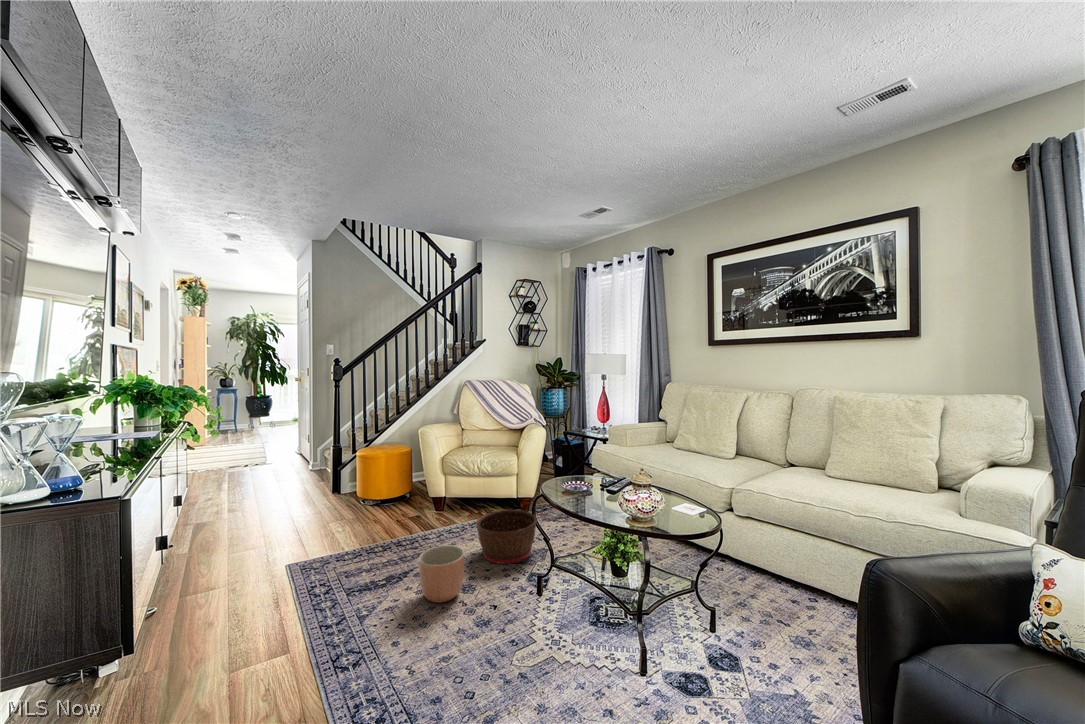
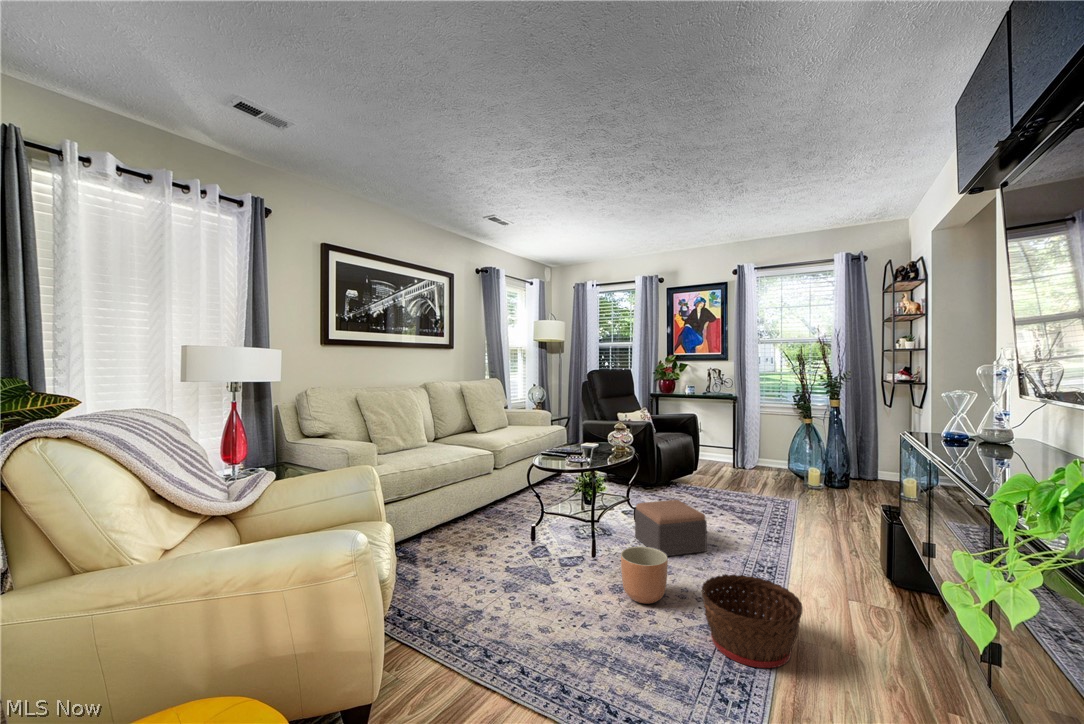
basket: present [476,509,537,564] -> present [701,575,802,668]
footstool: none [482,585,580,703] -> present [635,500,707,556]

